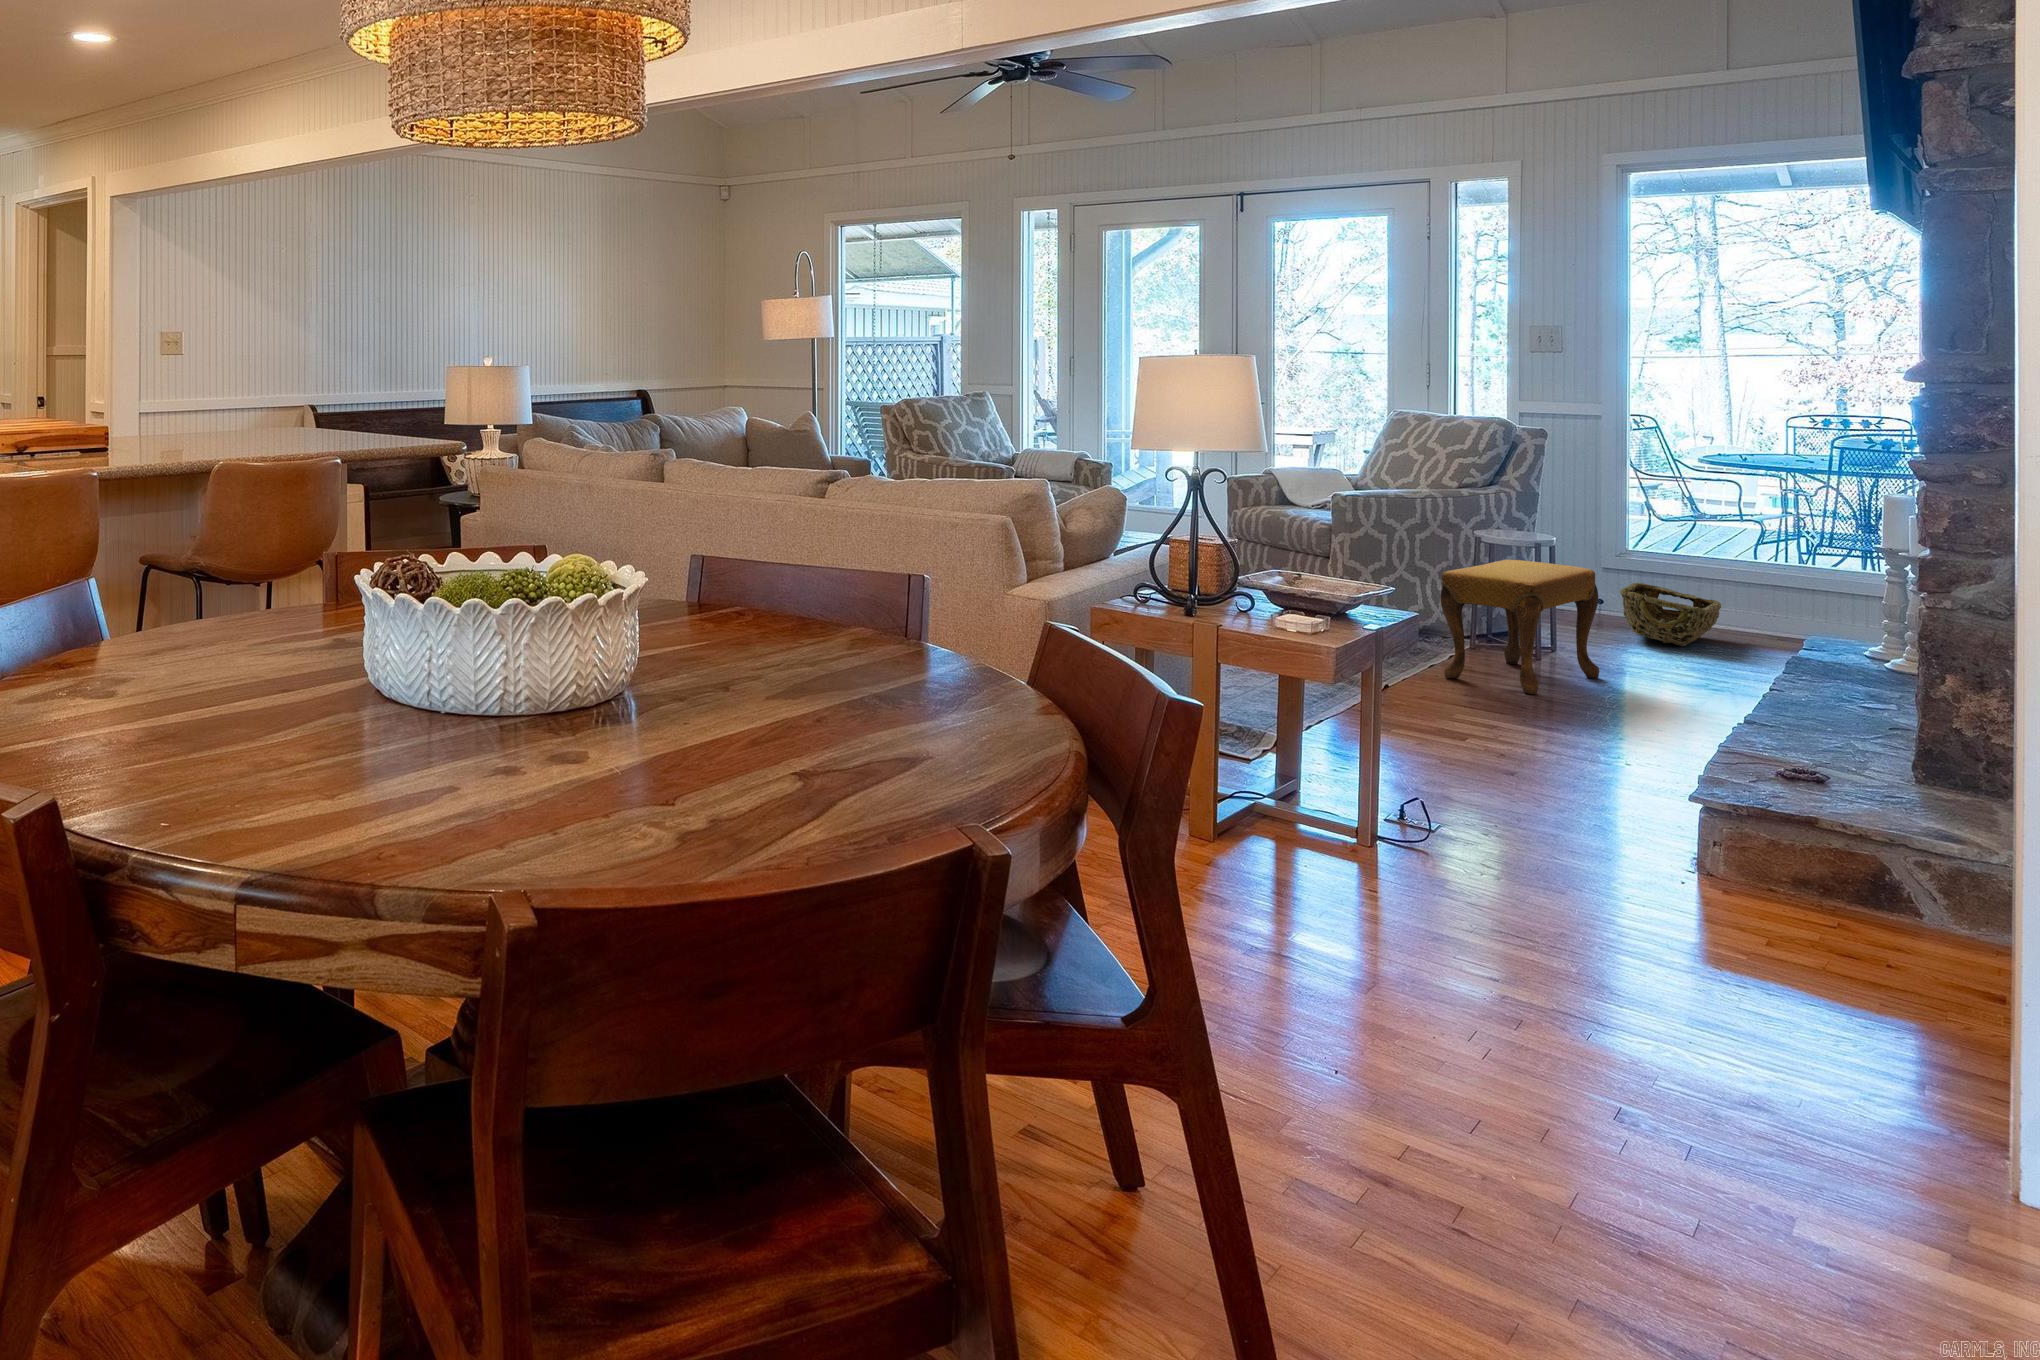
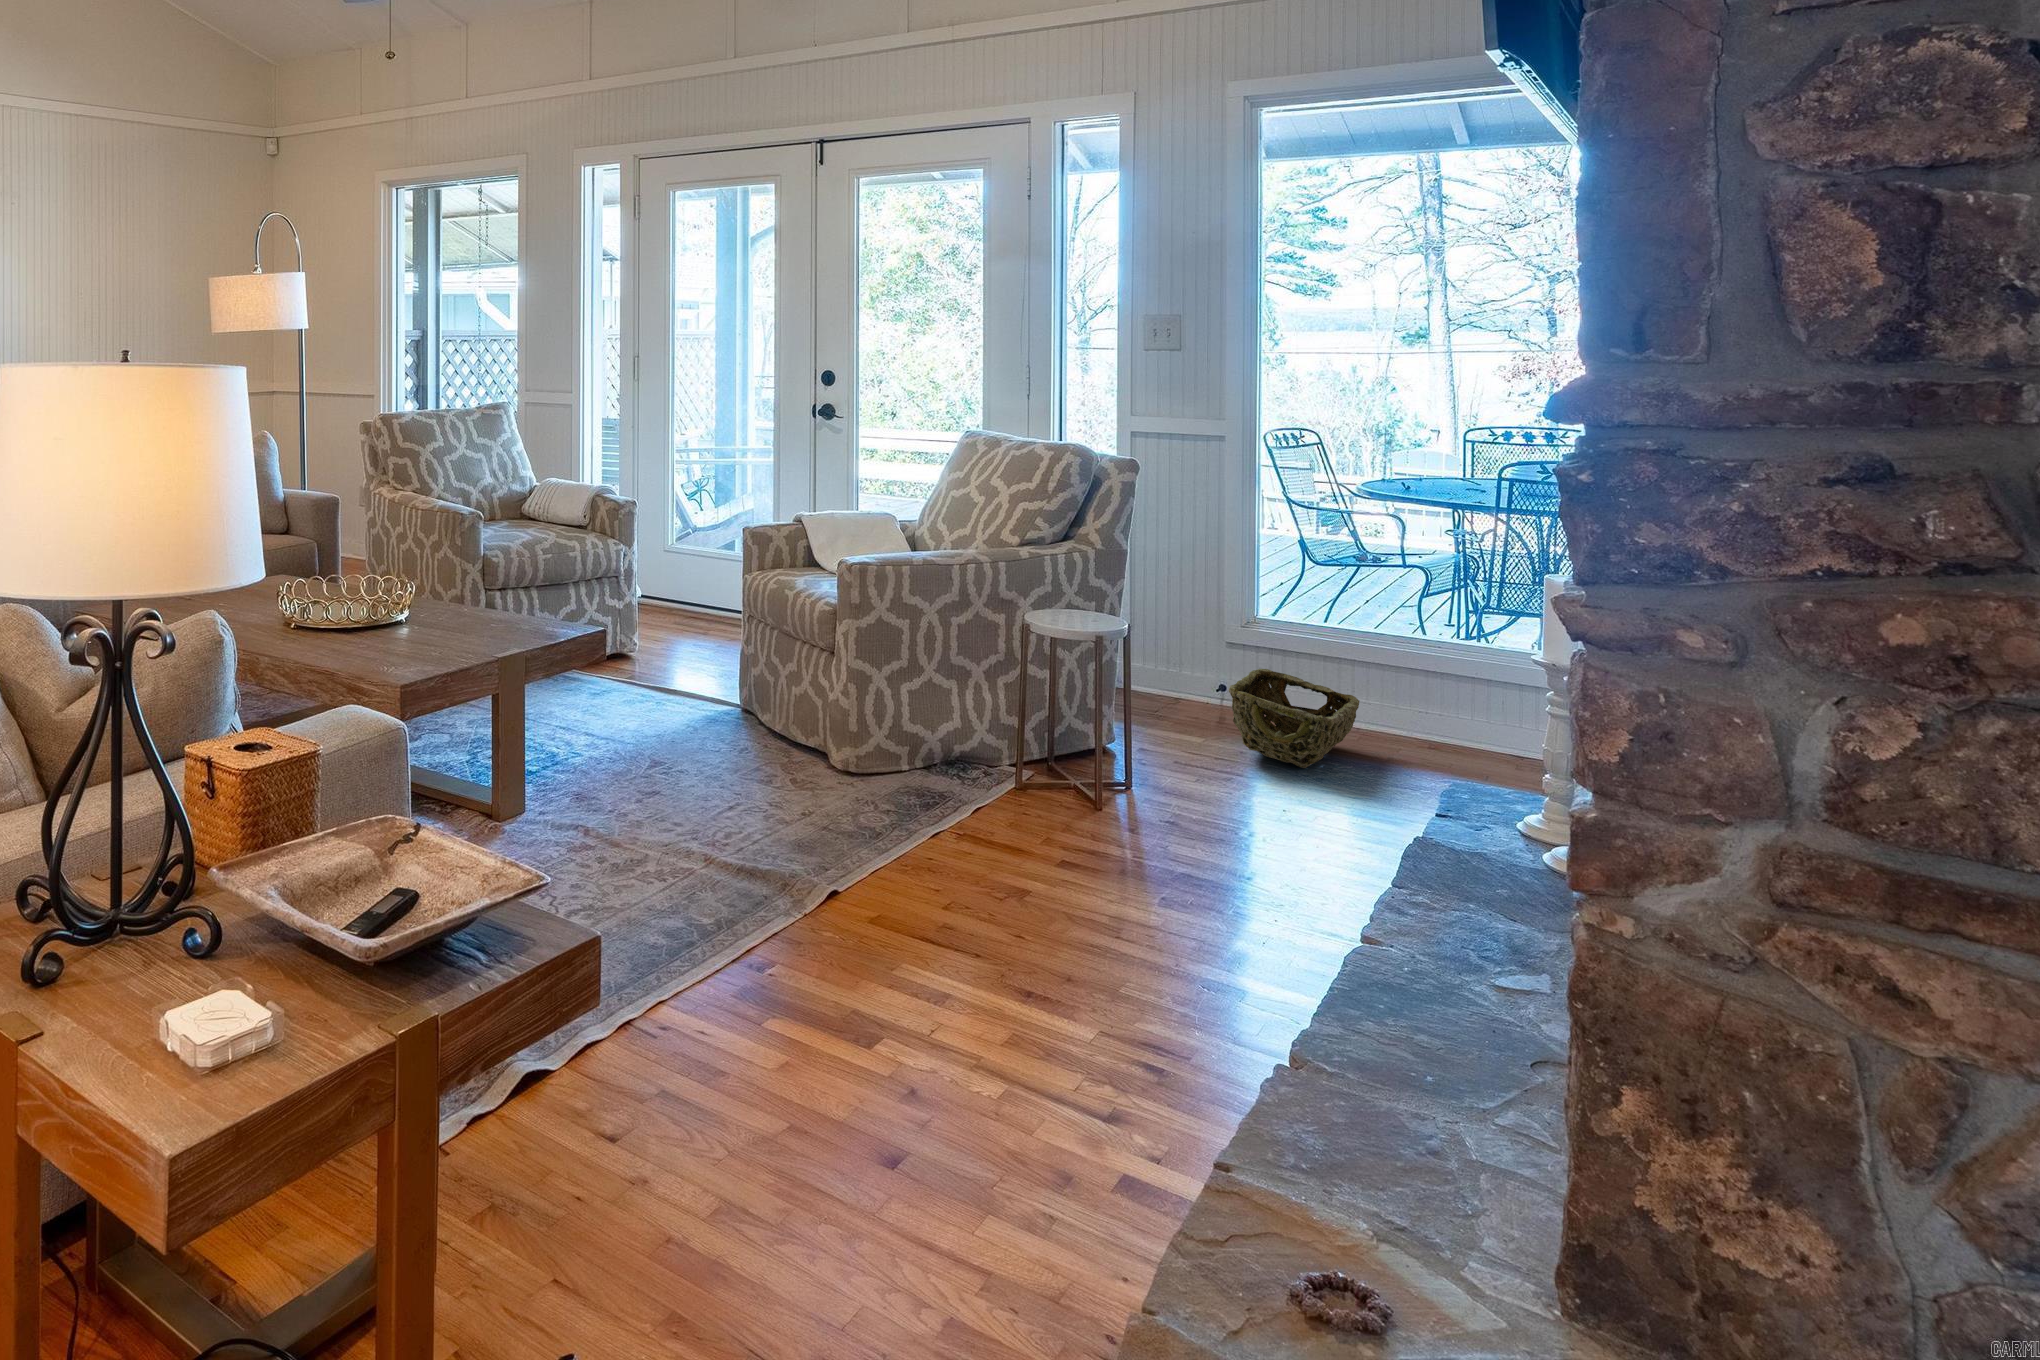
footstool: present [1440,560,1599,694] -> none [945,662,1169,894]

